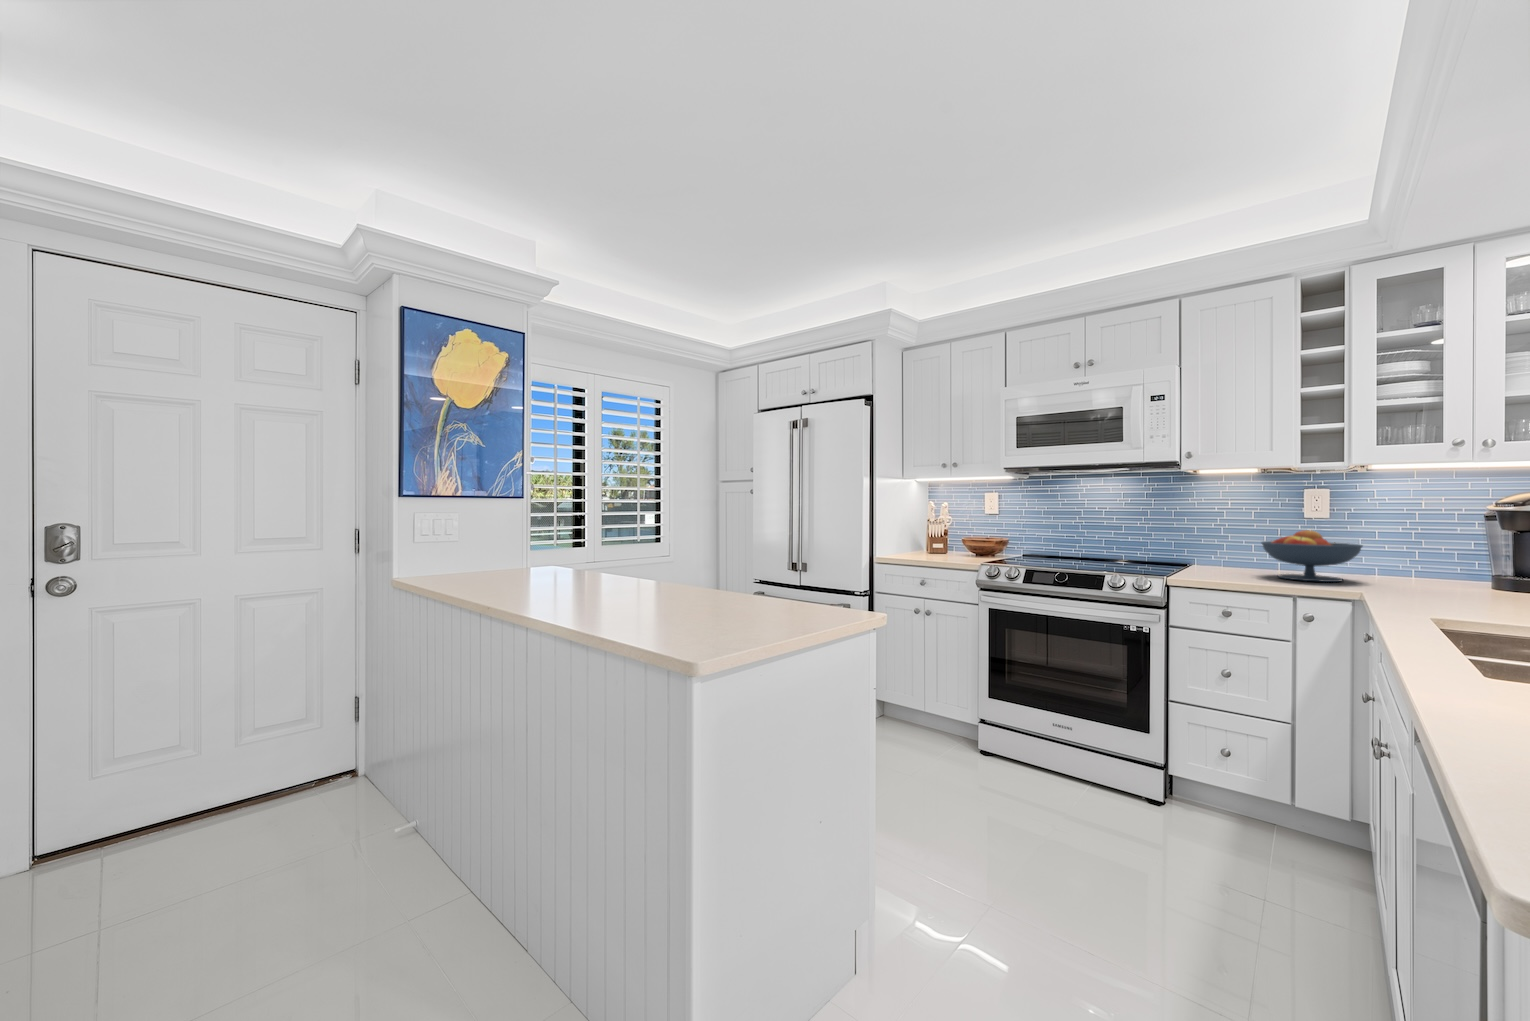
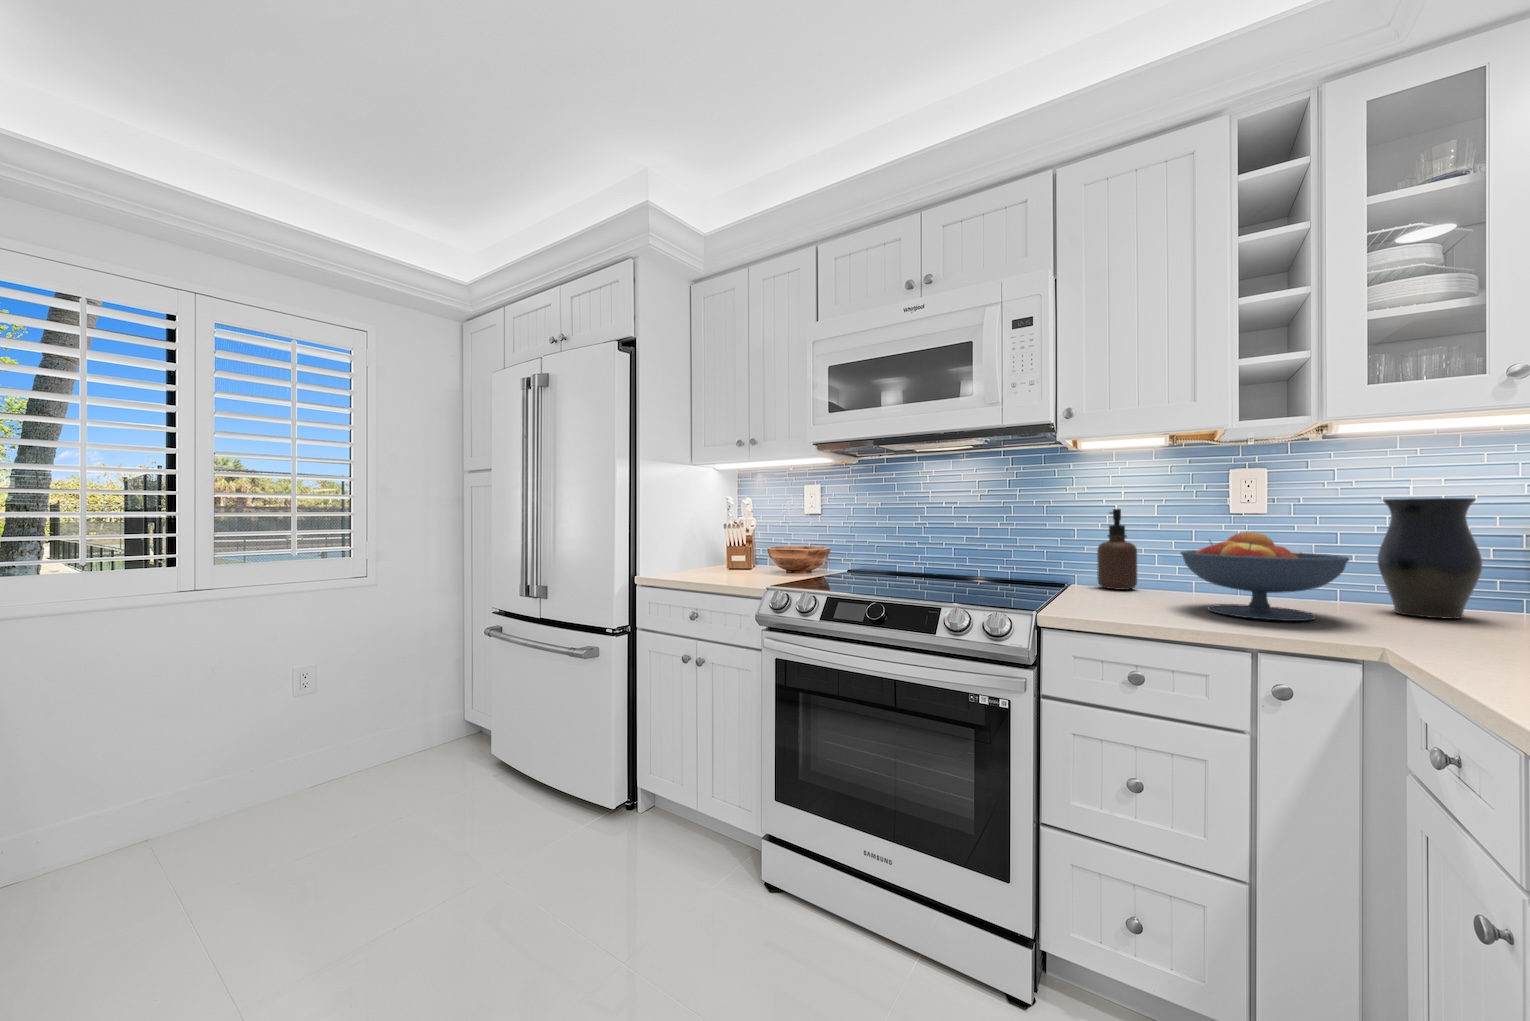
vase: none [1392,511,1453,582] -> present [1378,498,1482,619]
soap dispenser: none [1211,514,1239,567] -> present [1097,509,1137,590]

